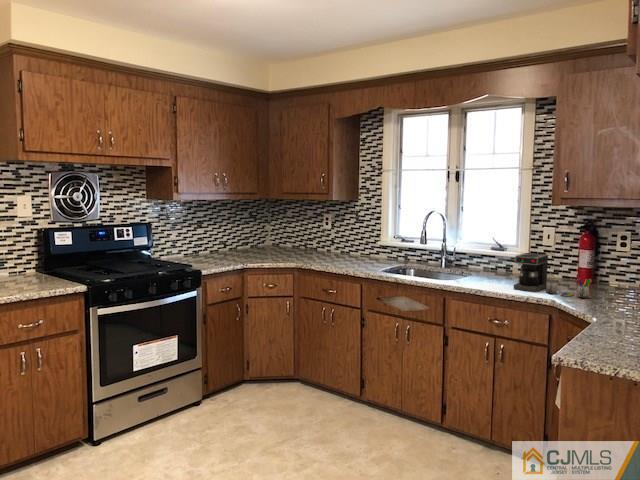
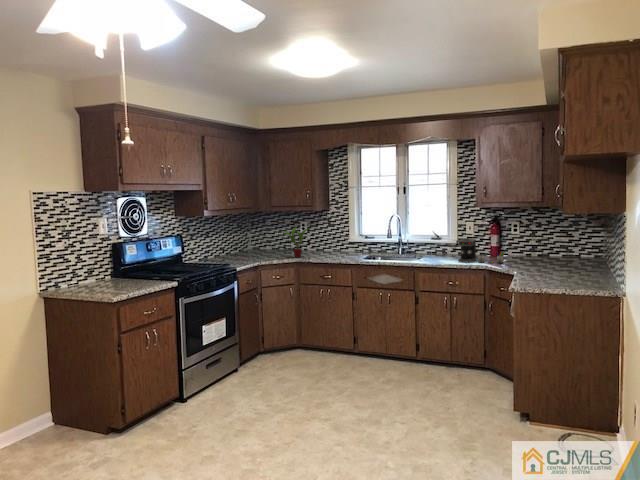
potted plant: none [282,220,324,261] -> present [285,227,310,257]

